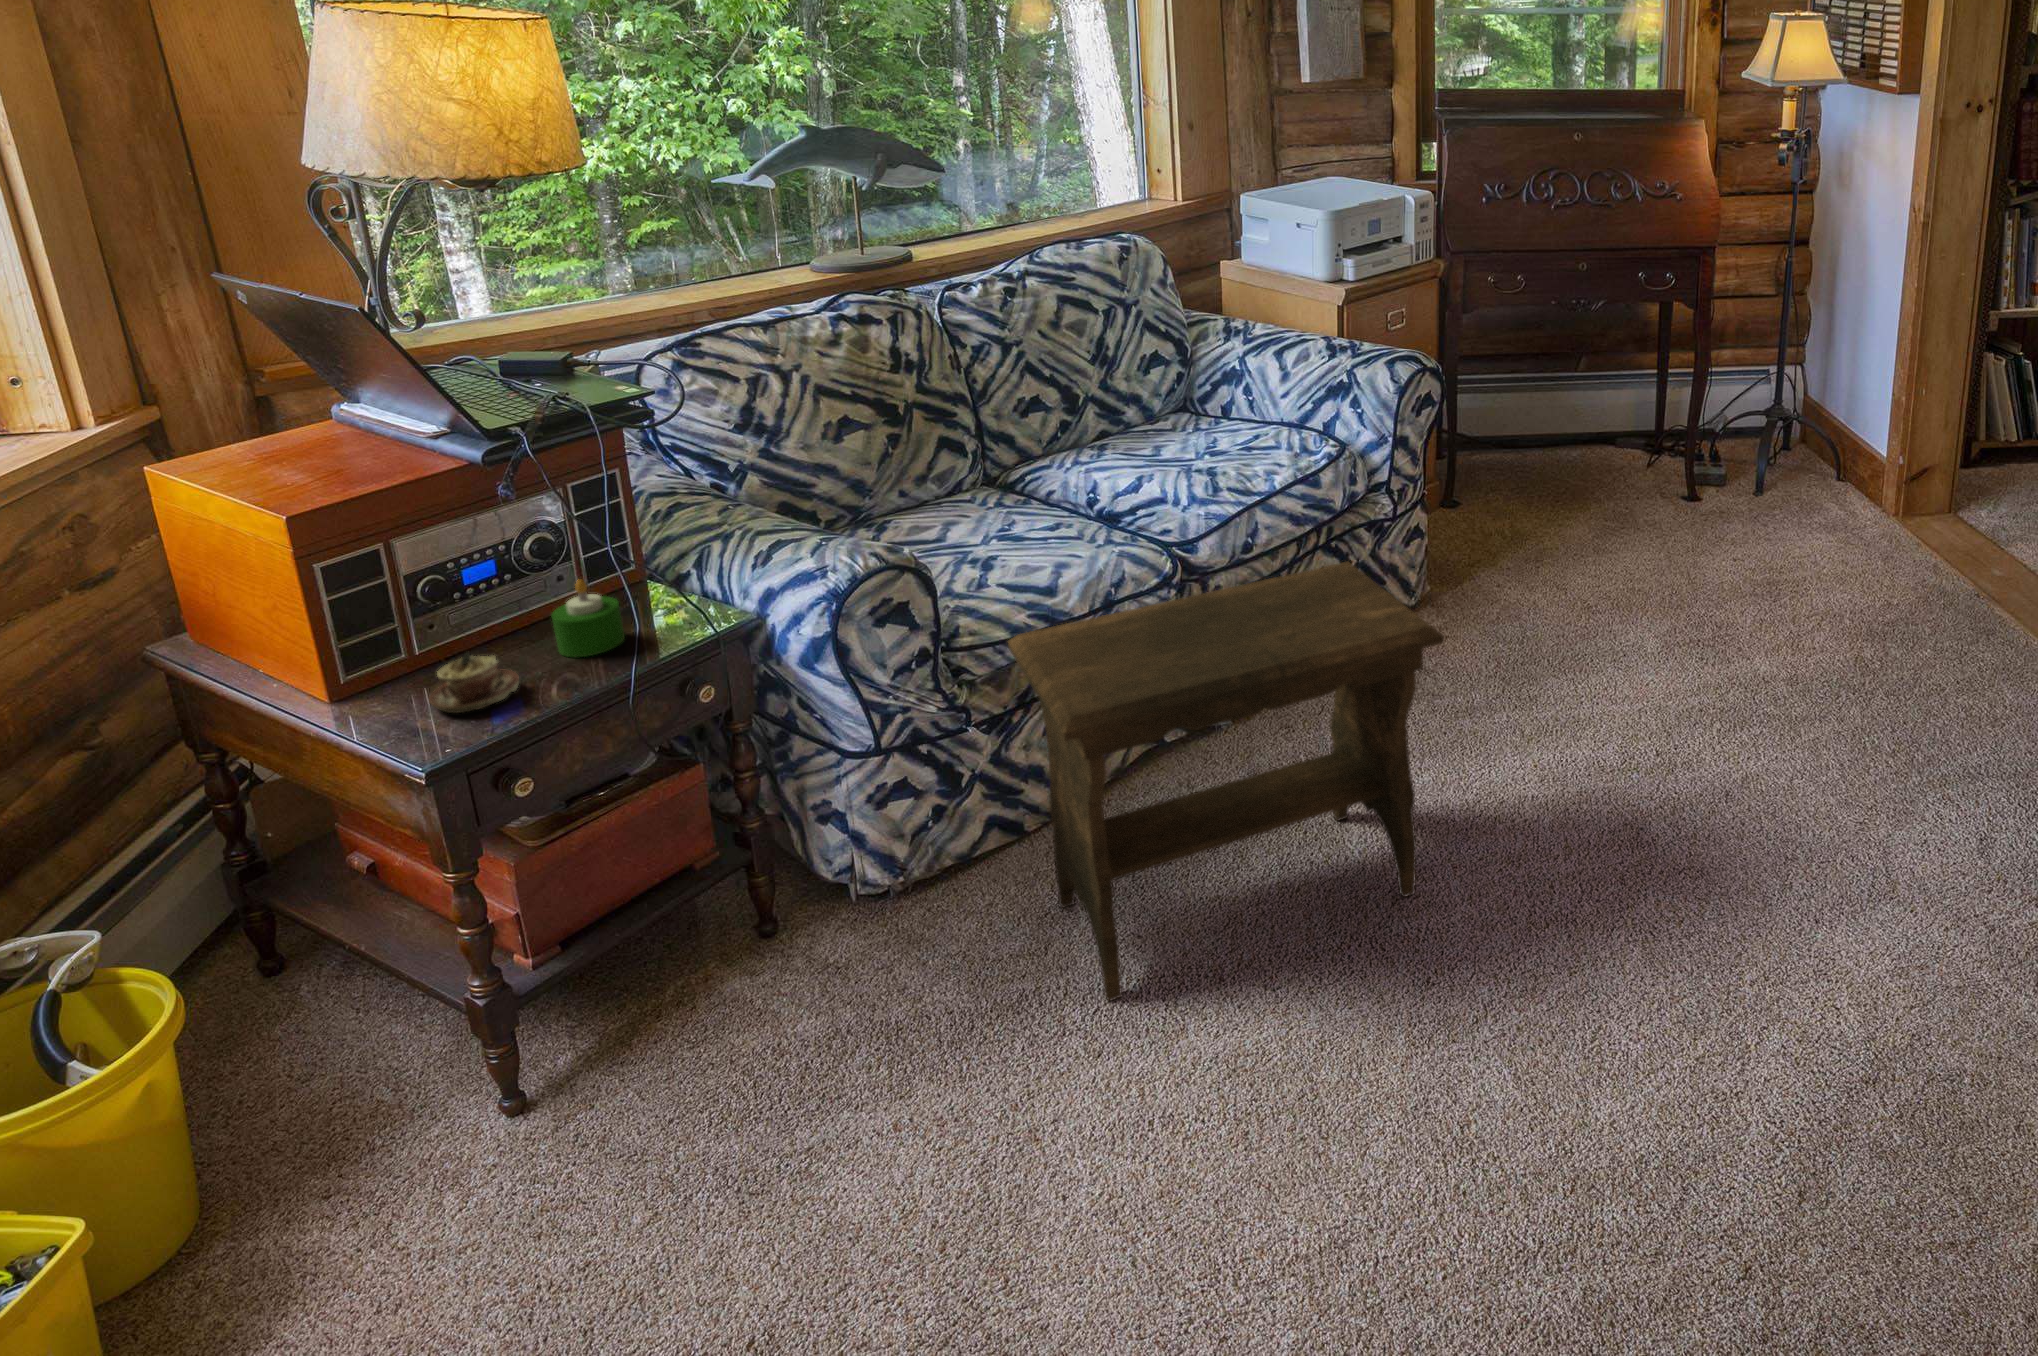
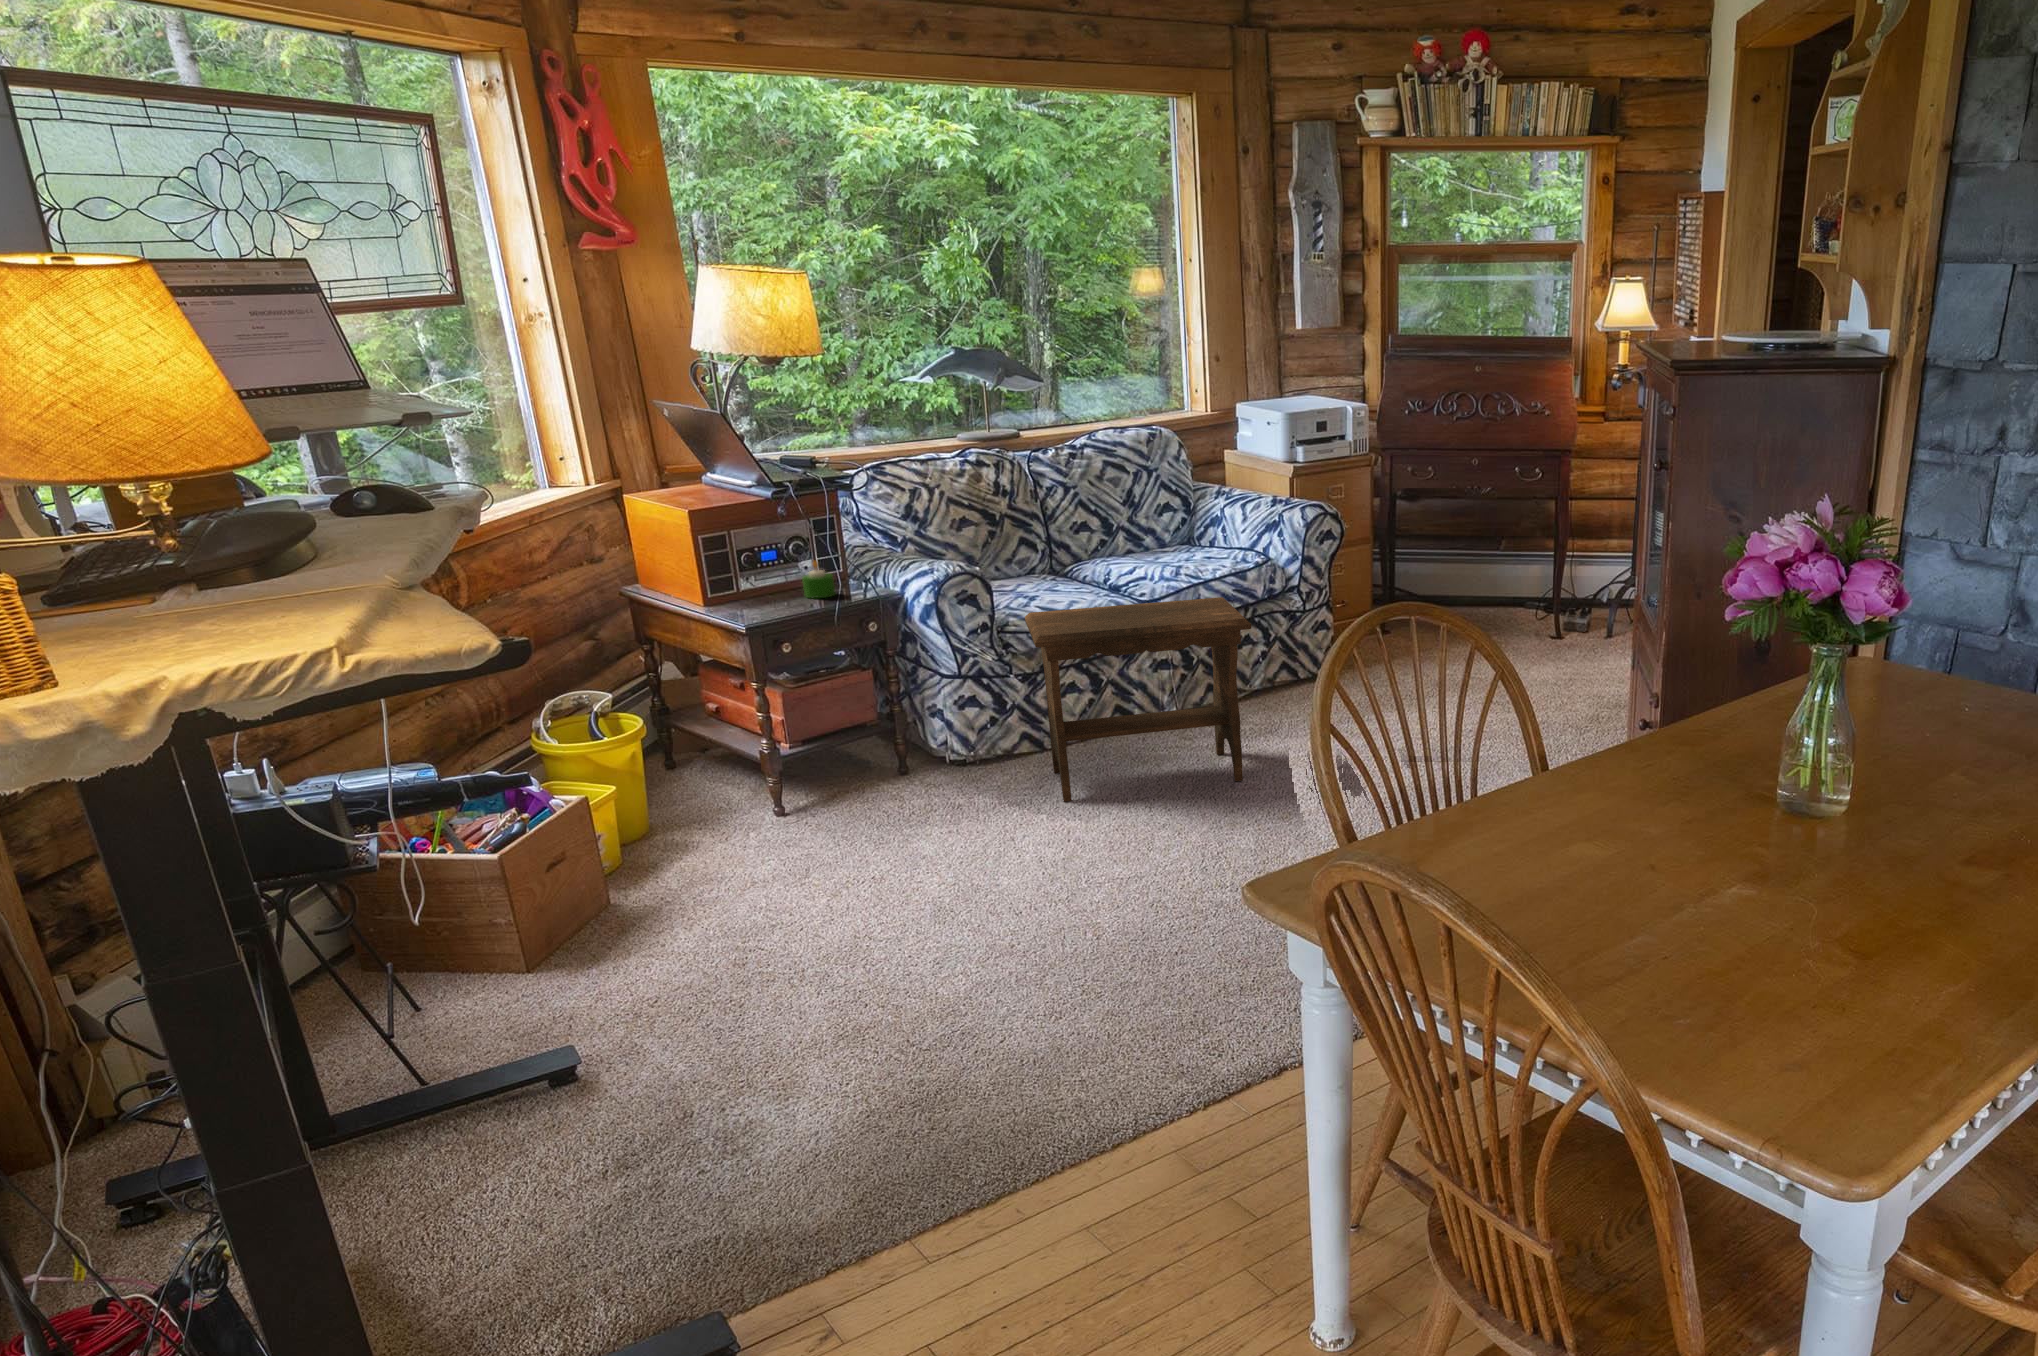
teacup: present [429,652,519,713] -> none [747,582,786,609]

